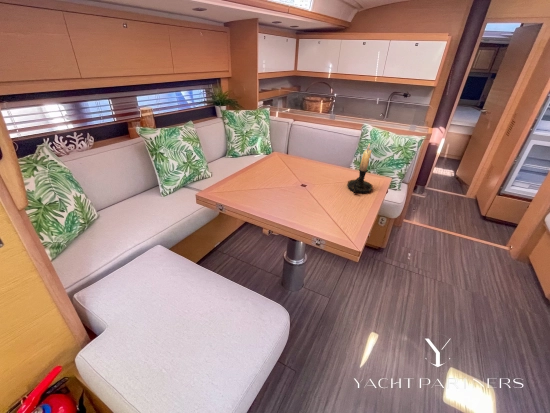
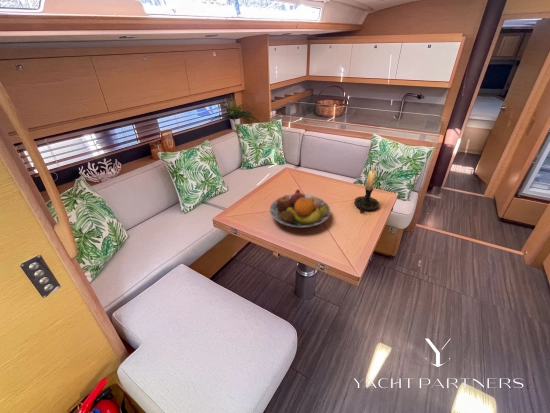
fruit bowl: none [259,168,324,204] -> present [270,190,330,227]

